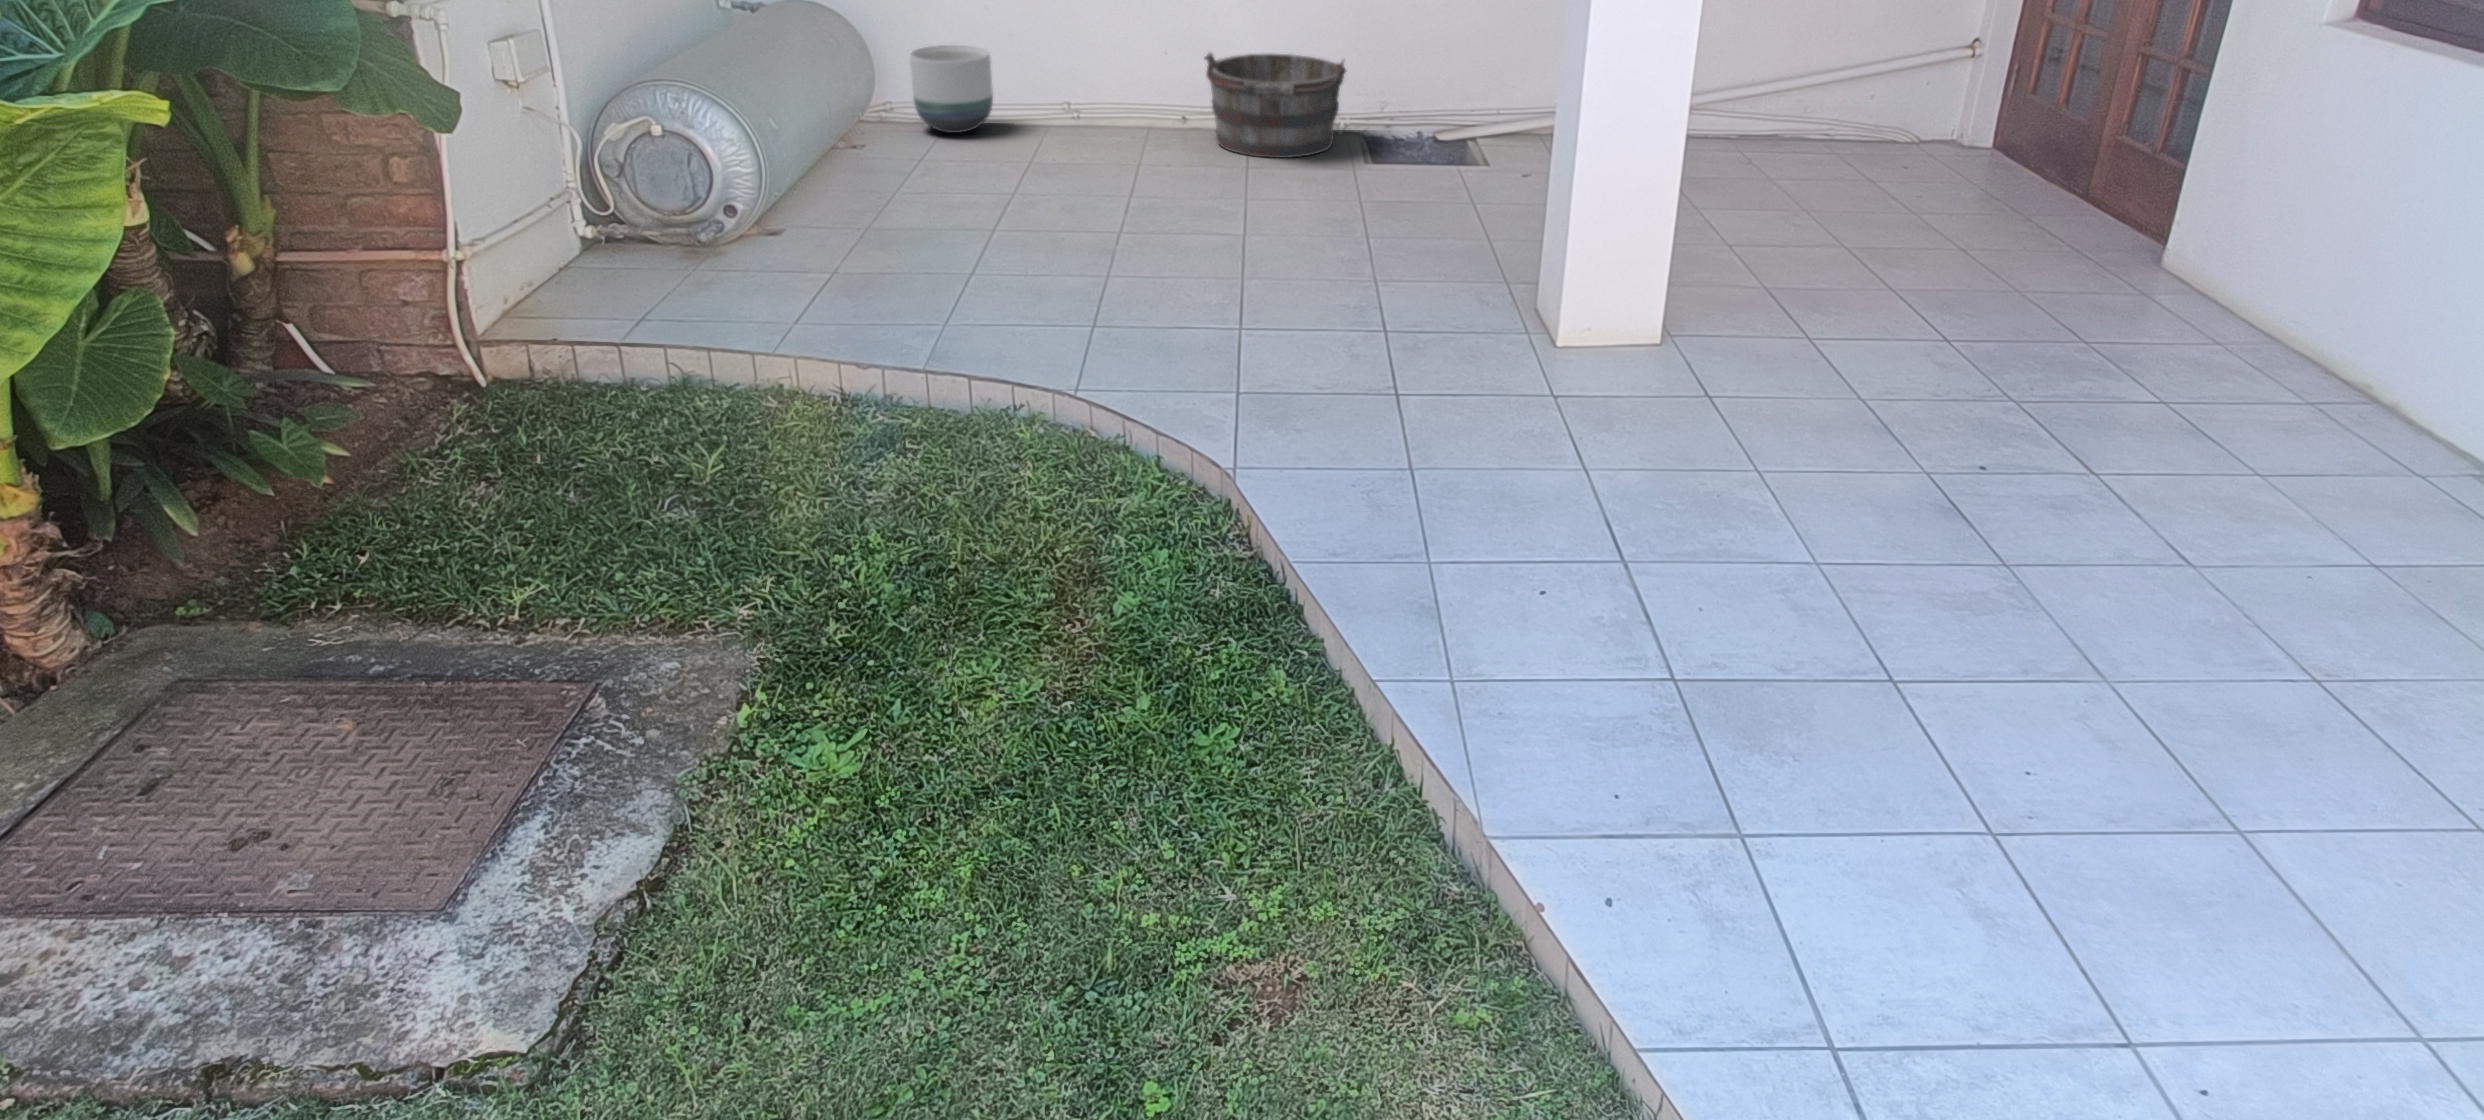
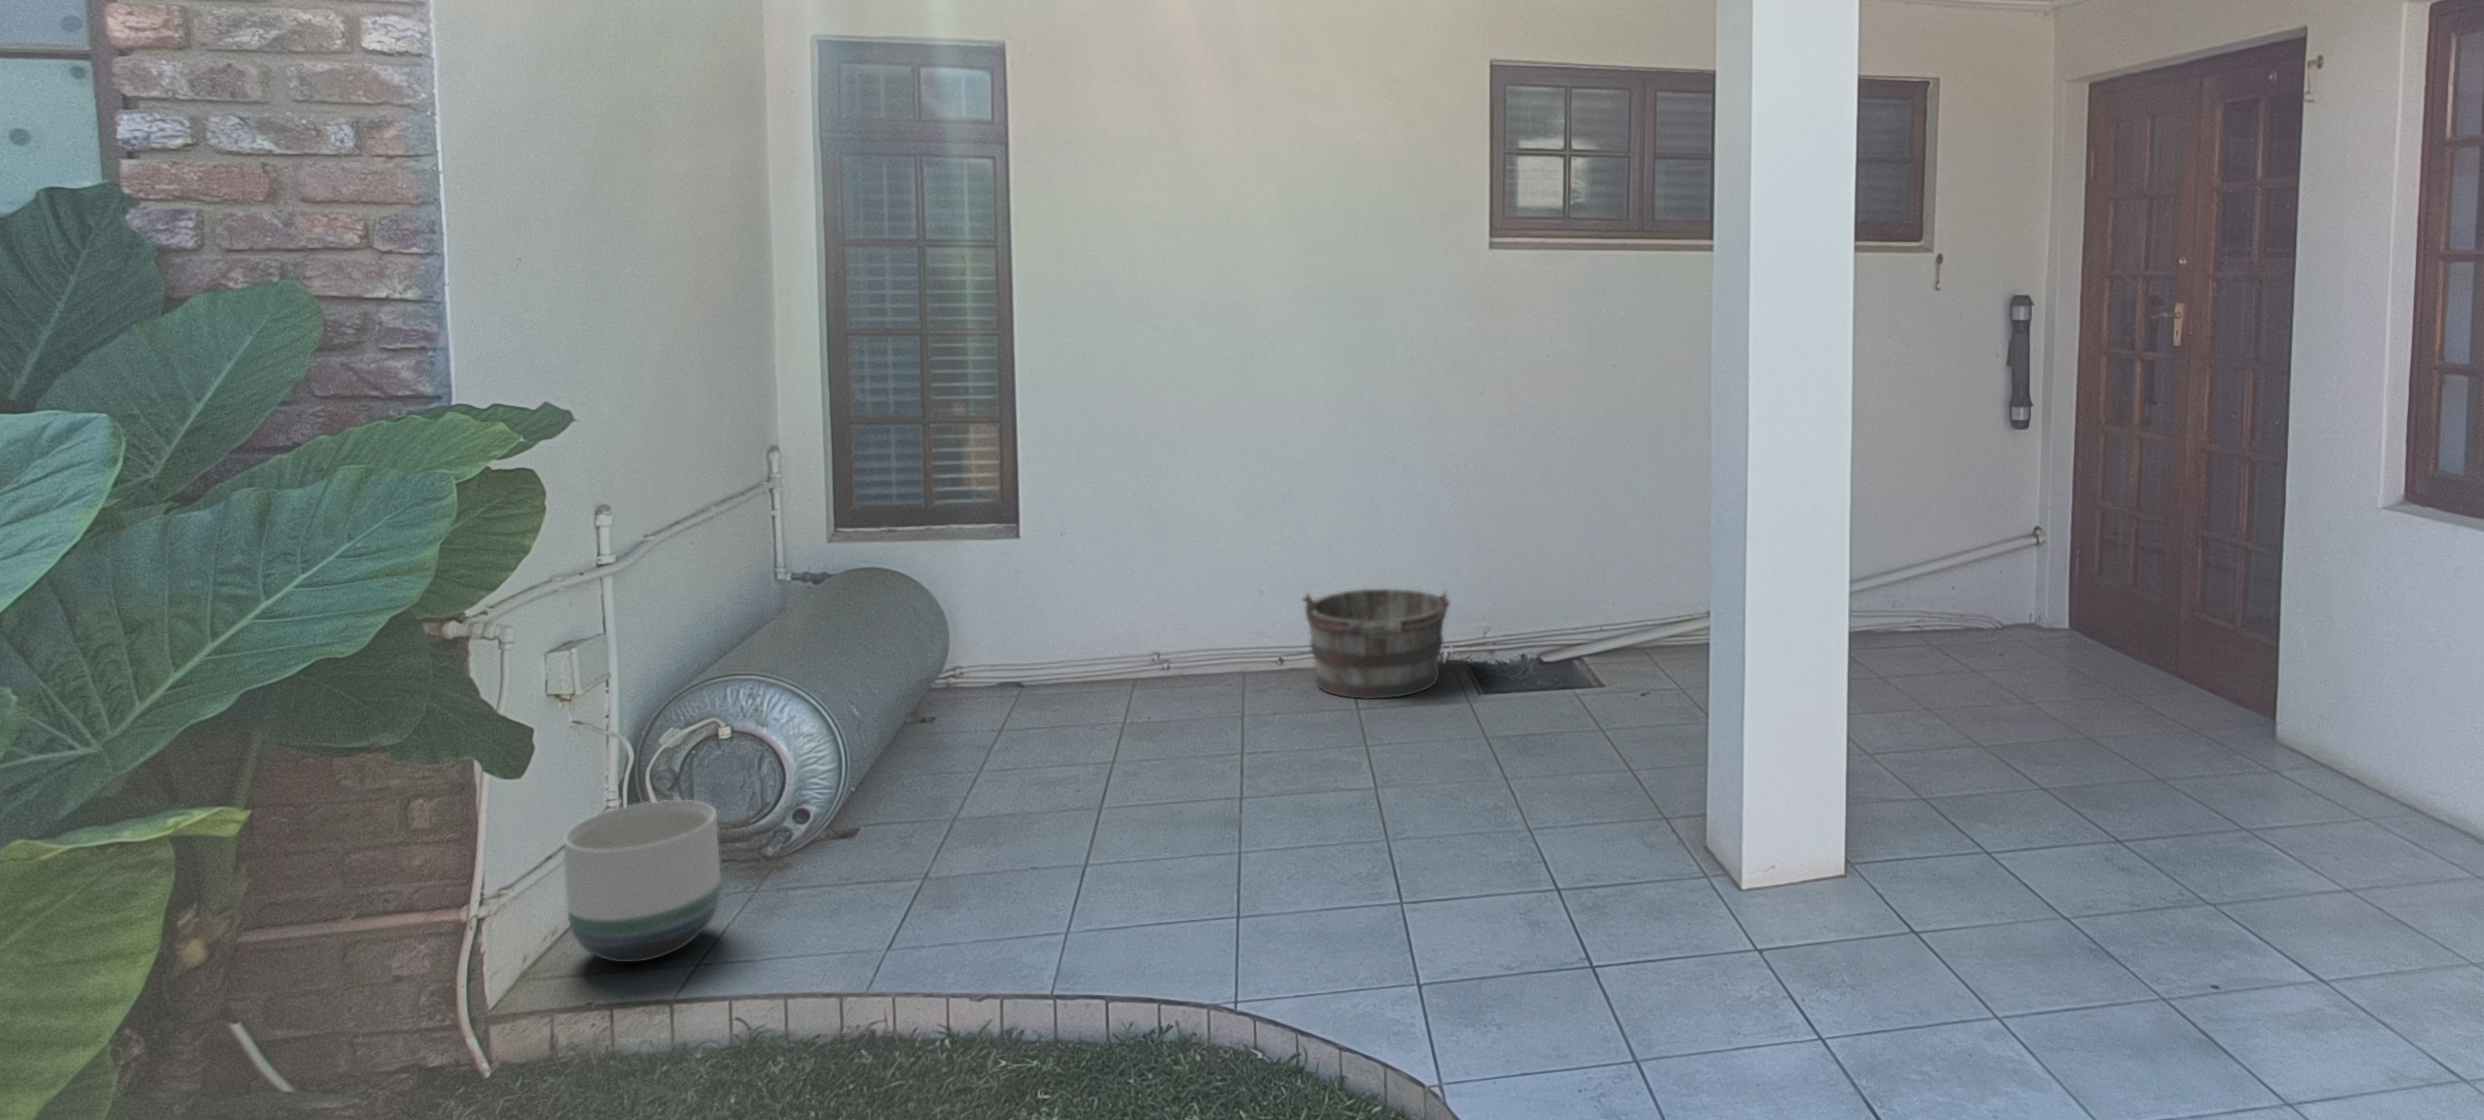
planter: present [910,45,993,133] -> present [564,800,721,962]

